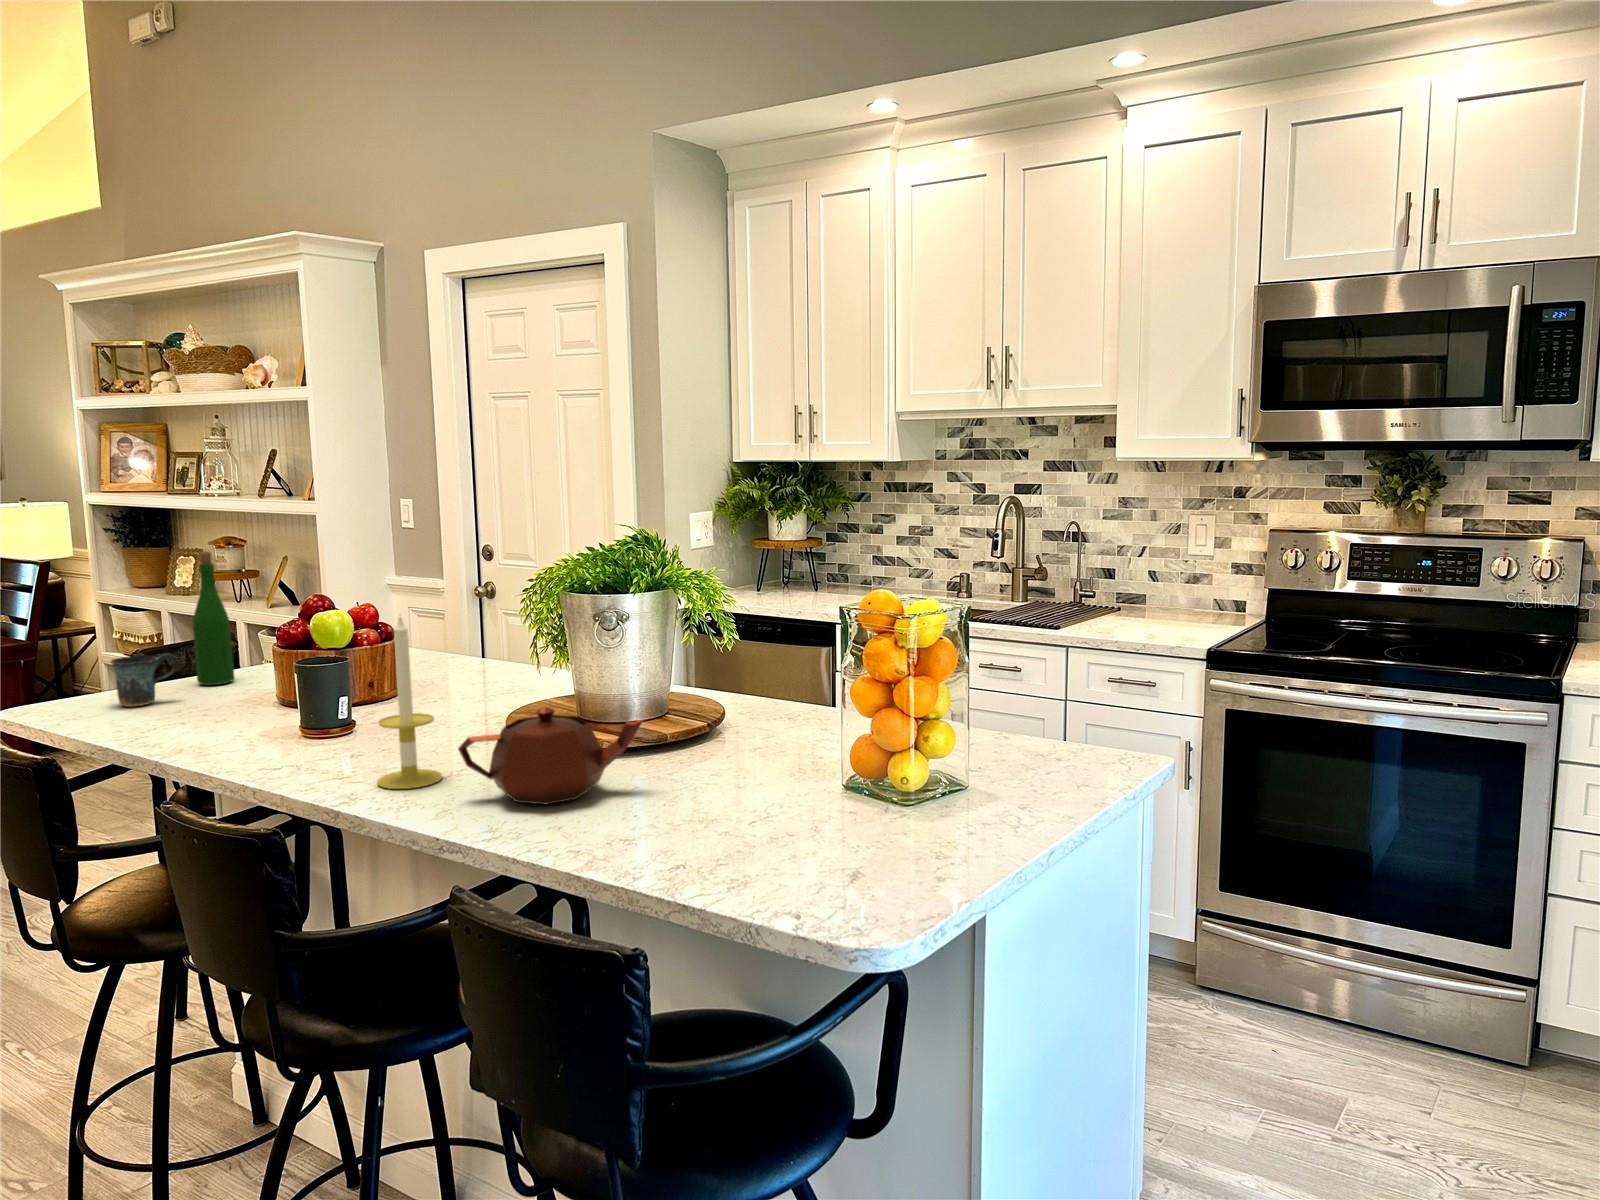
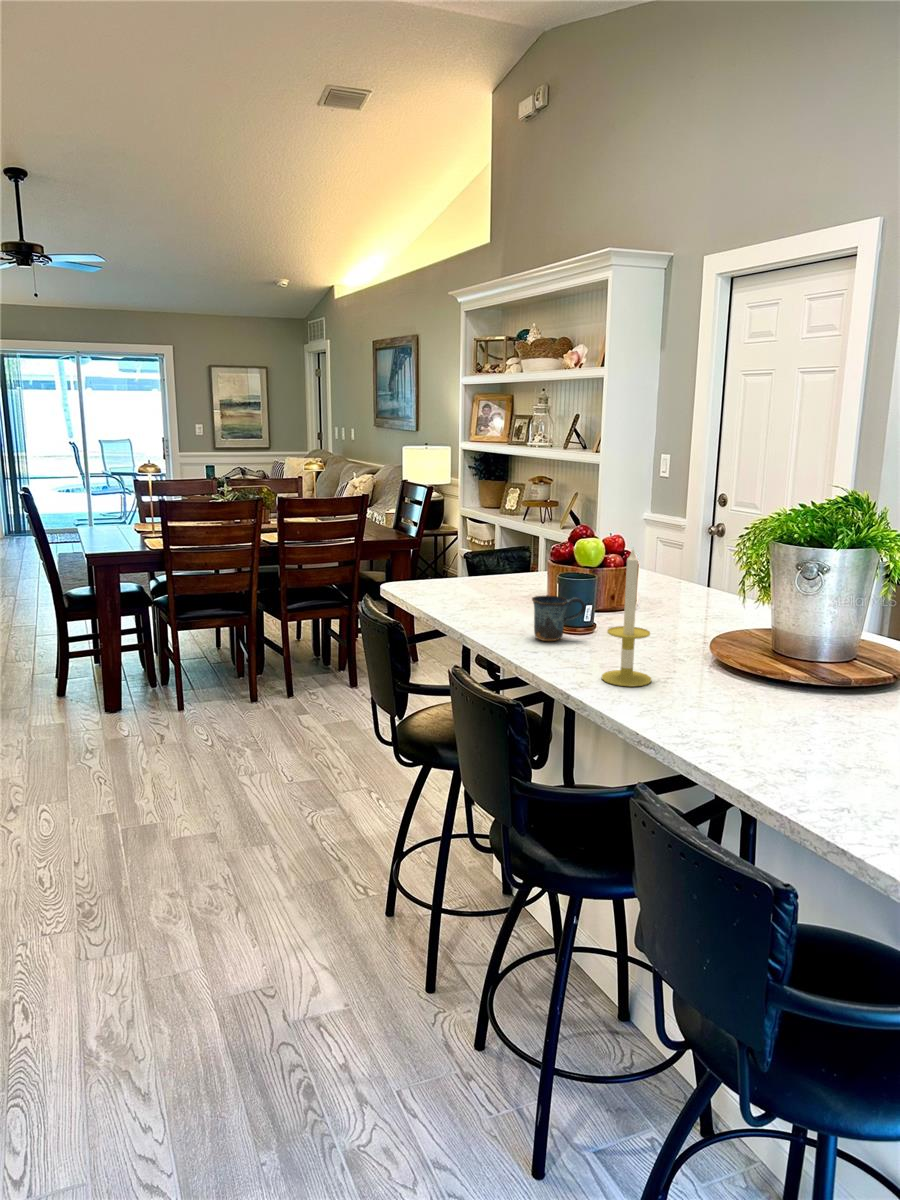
wine bottle: present [193,551,235,685] -> none [500,486,525,582]
mug: present [111,653,179,707] -> present [532,595,585,641]
teapot: present [458,707,644,804] -> none [664,639,832,723]

